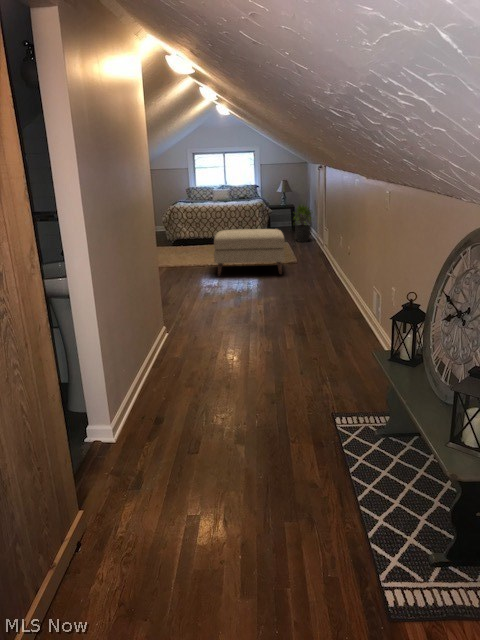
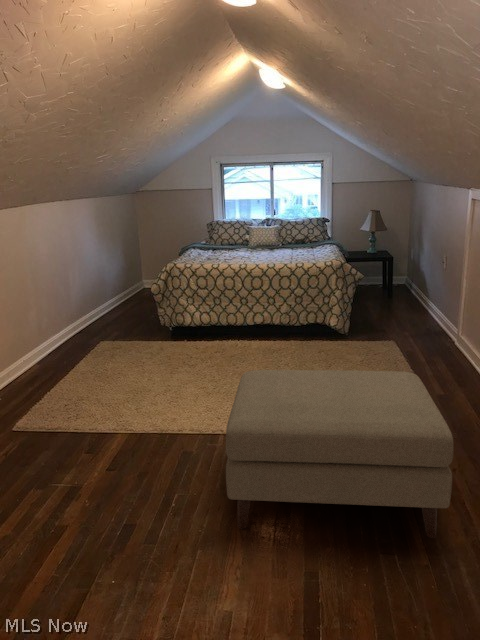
potted plant: present [294,205,314,242] -> none [402,264,454,340]

